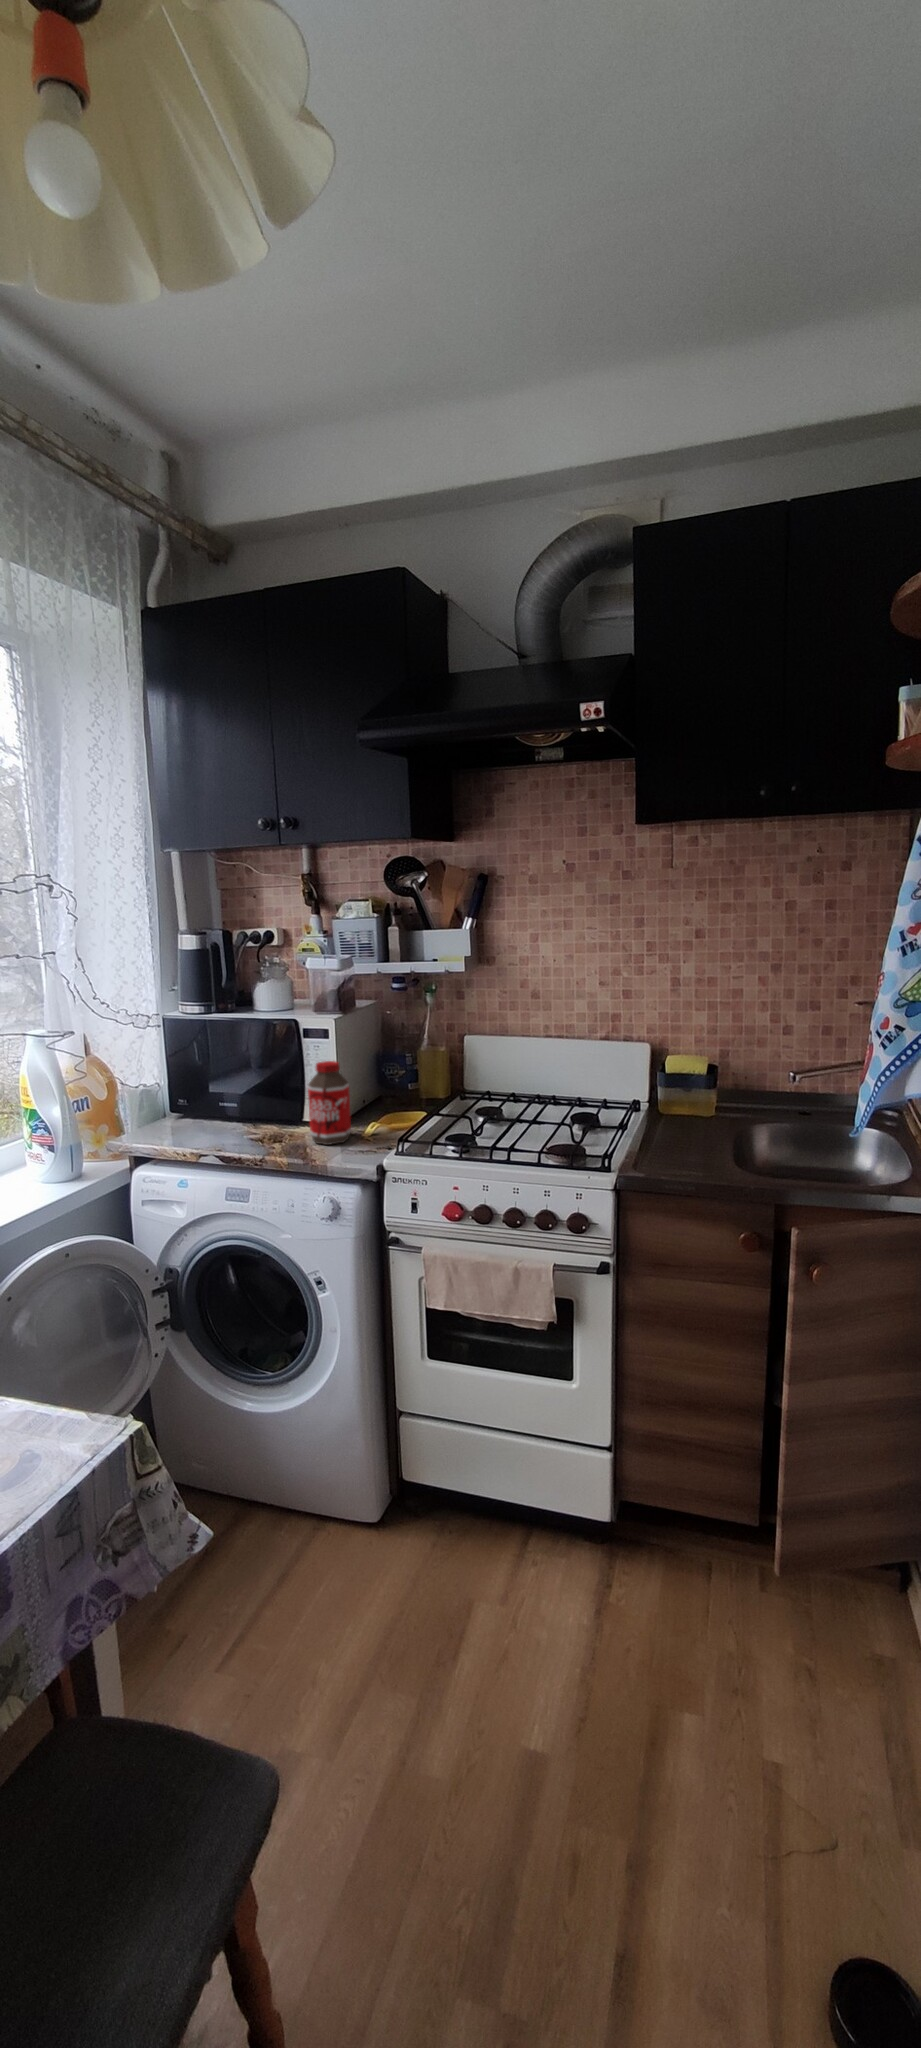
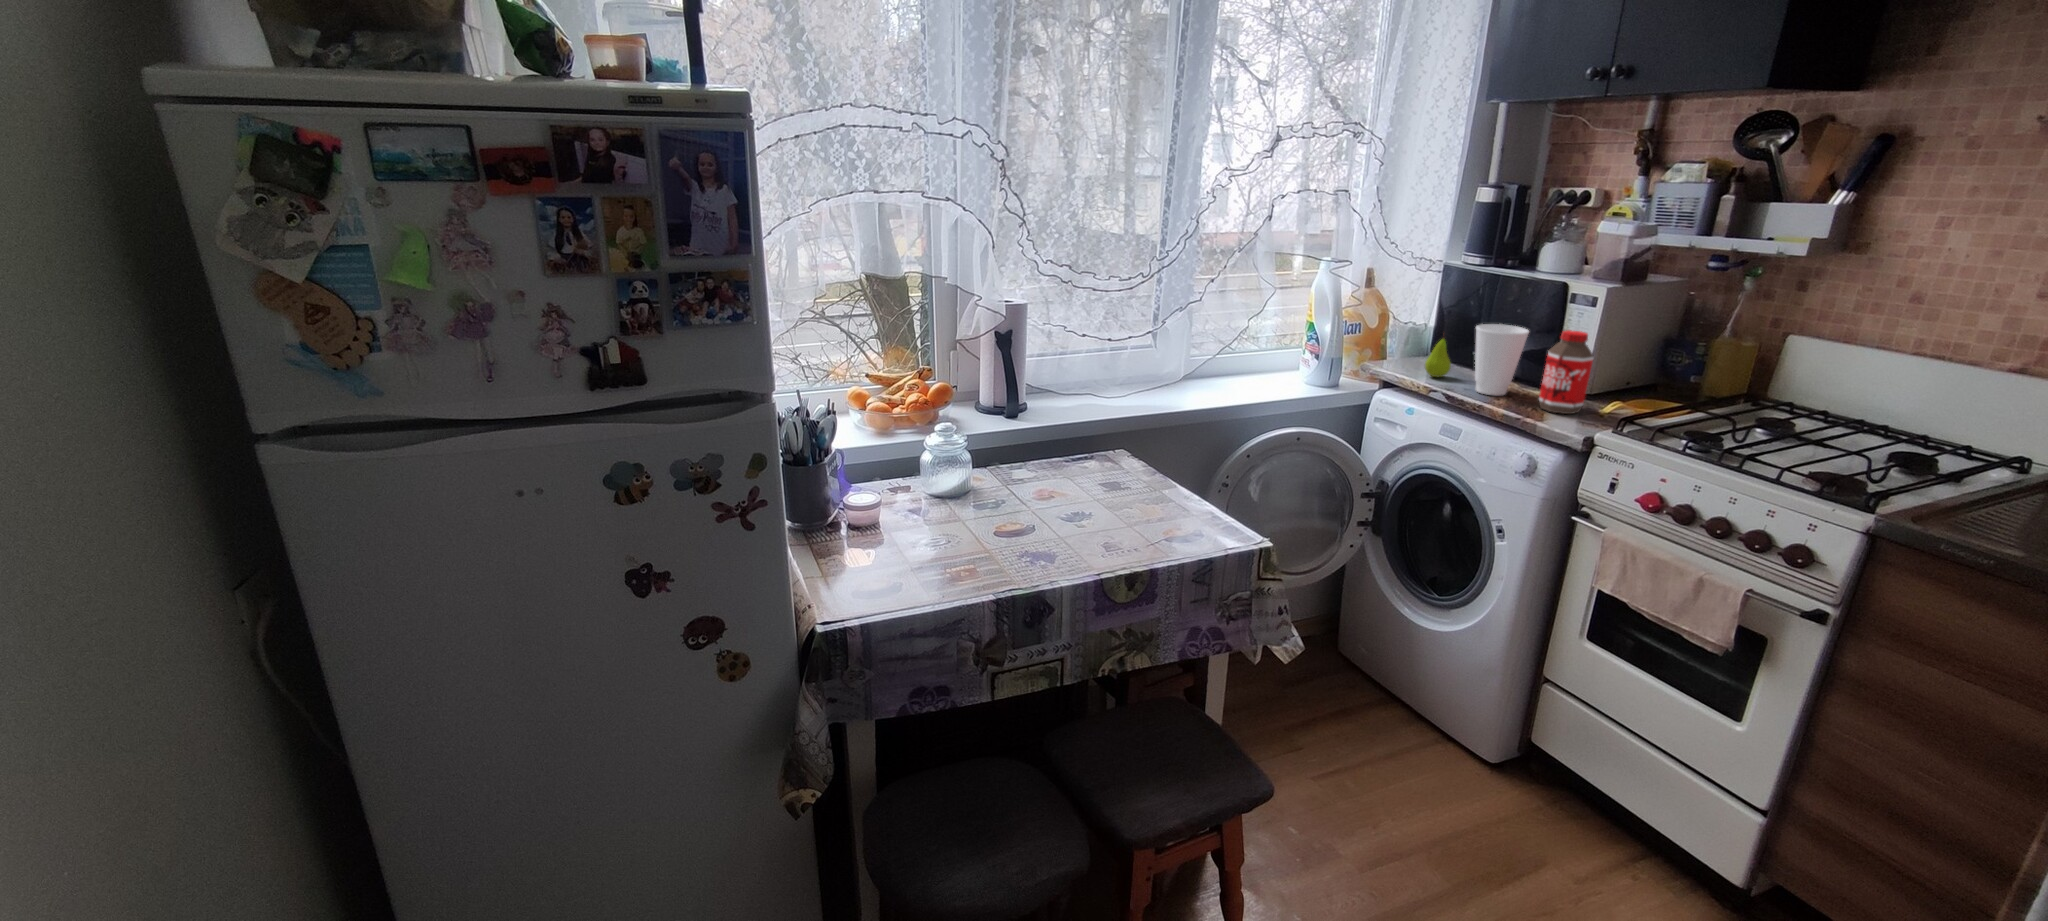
cup: none [229,1067,281,1142] -> present [1475,324,1529,396]
fruit: none [180,1085,207,1135] -> present [1425,339,1451,377]

